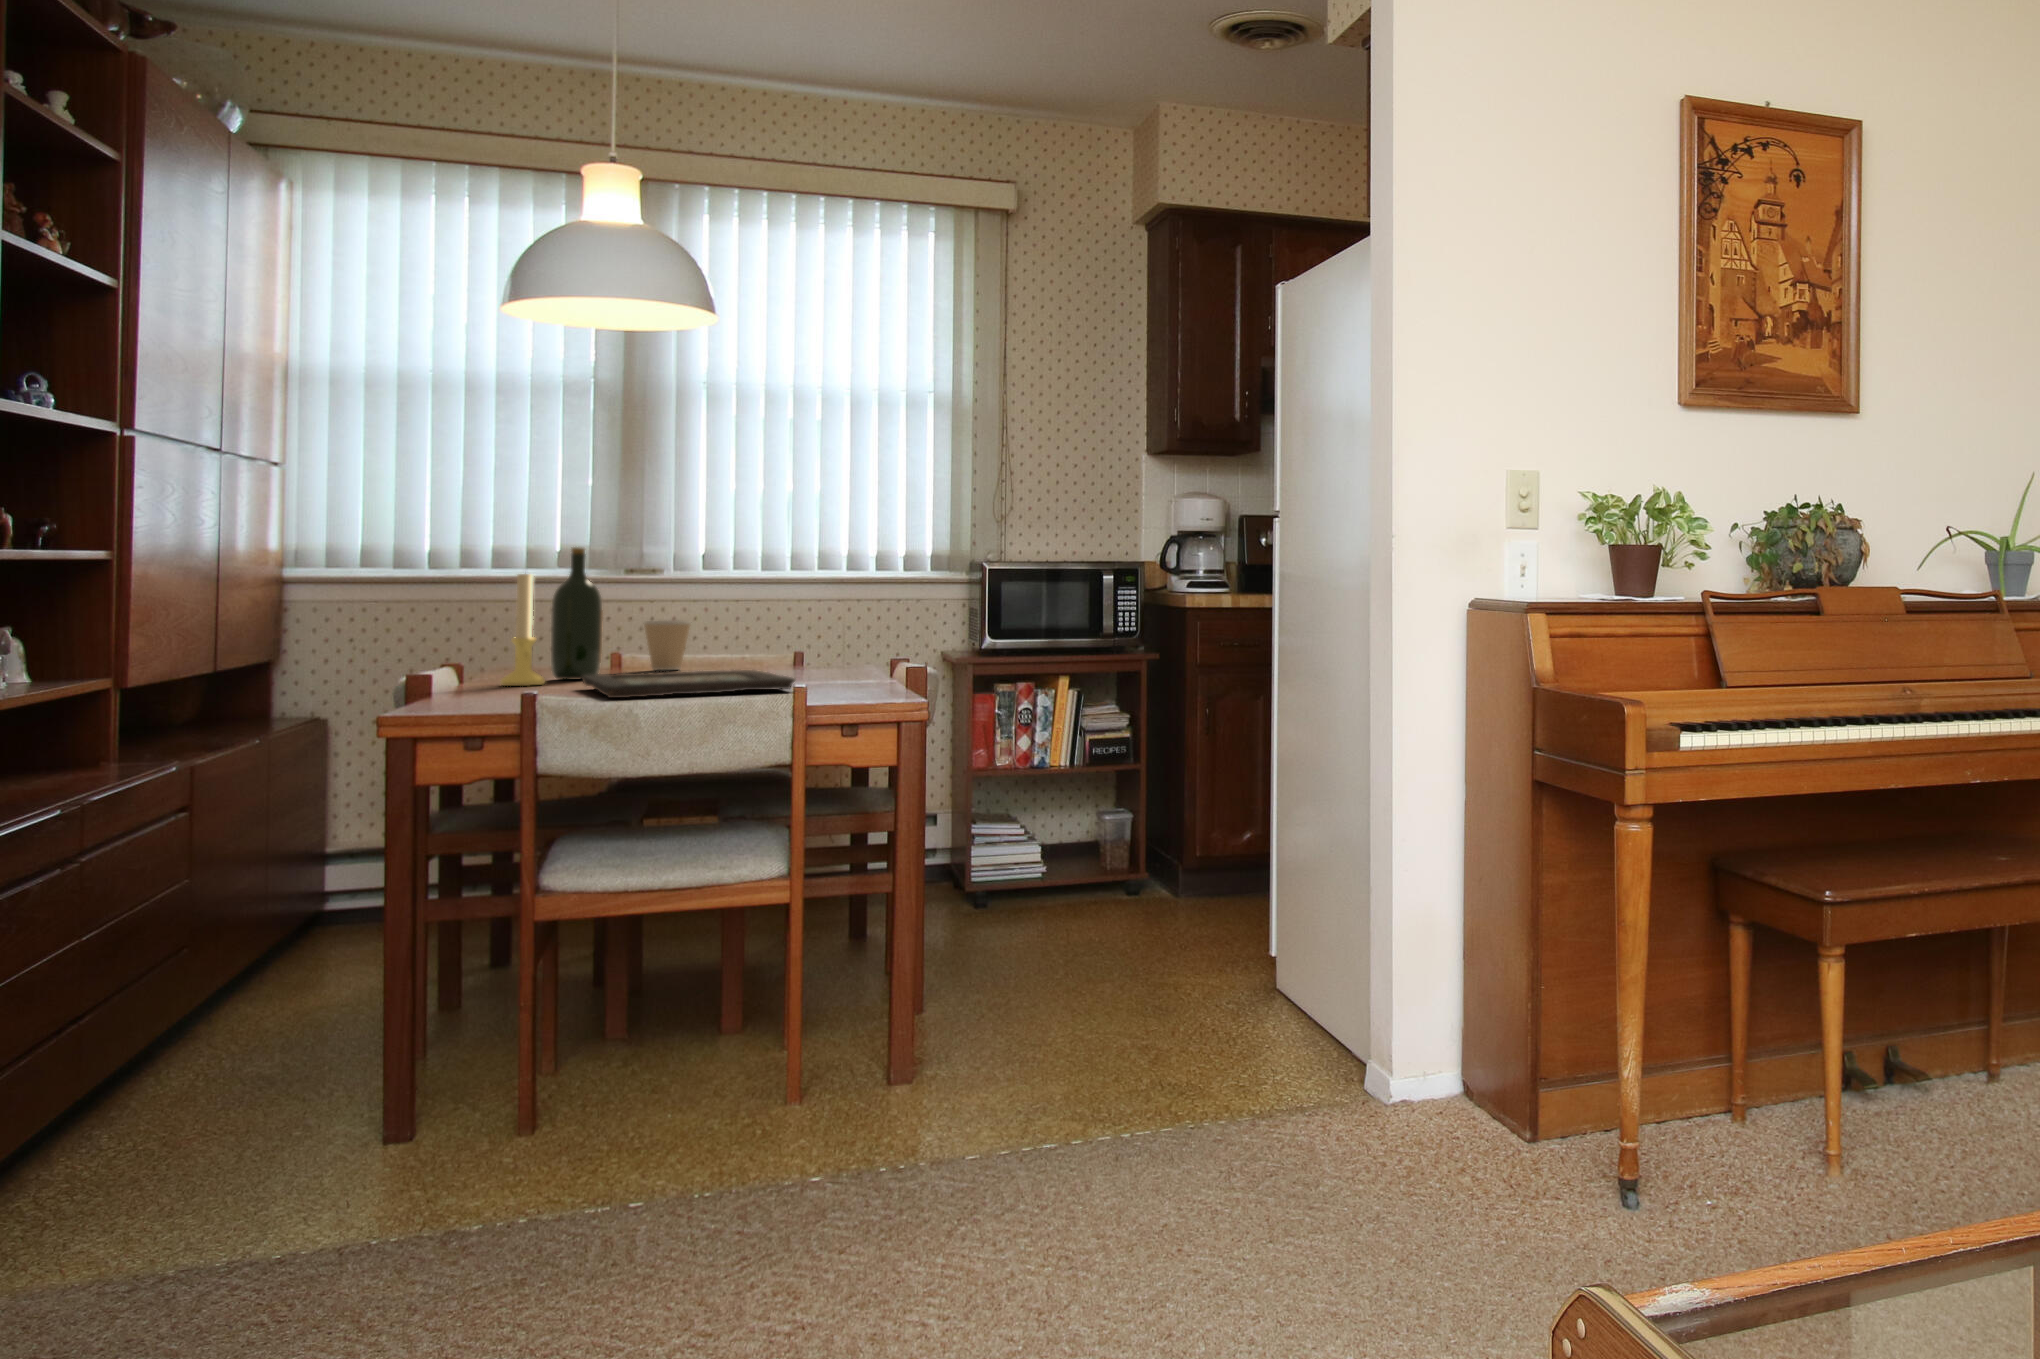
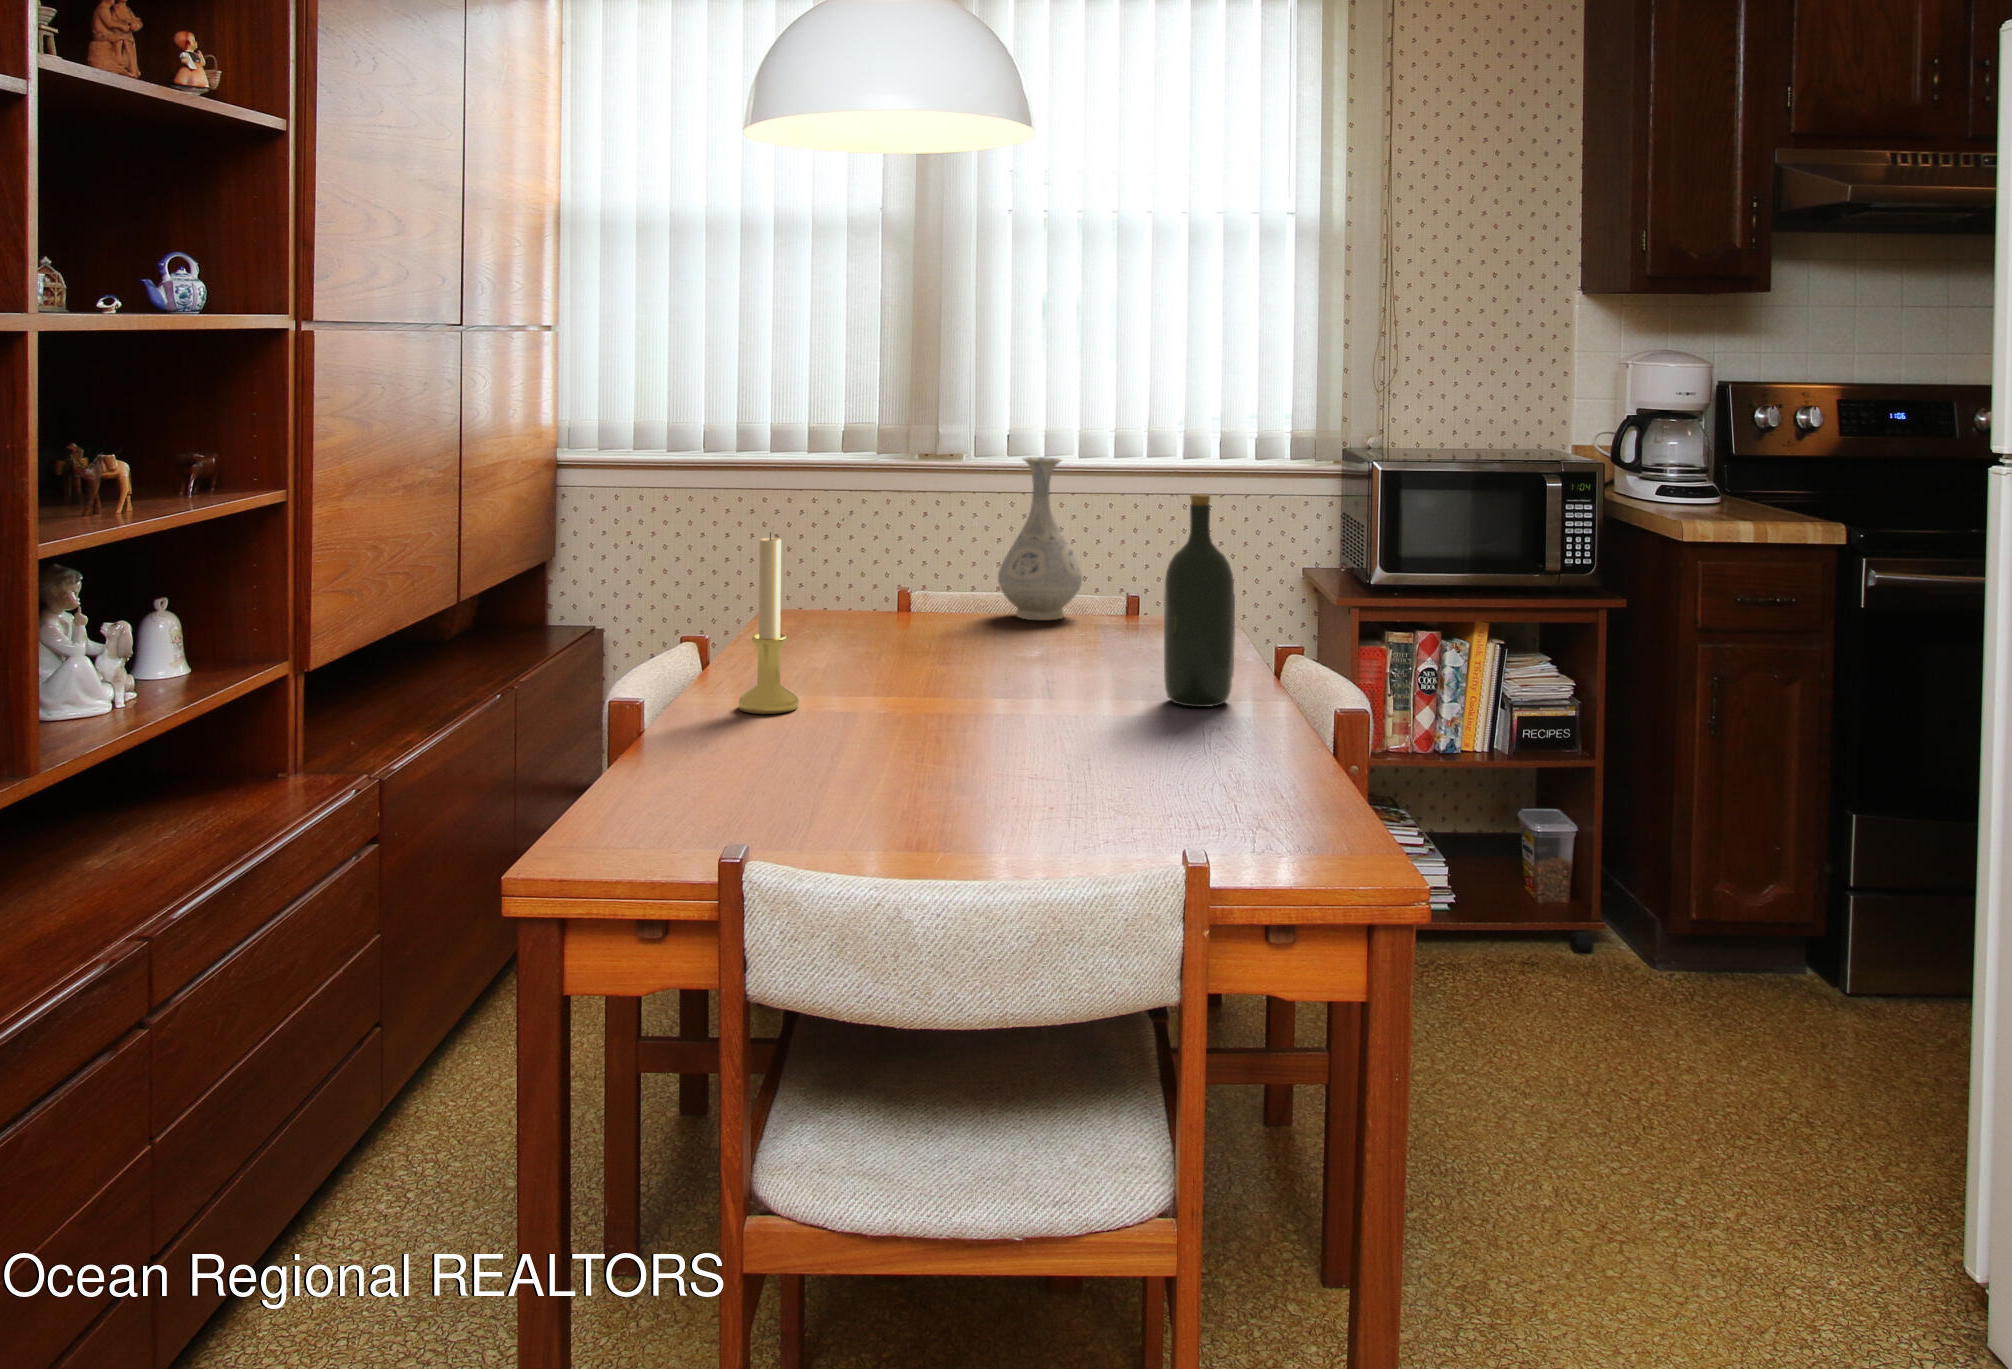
wine bottle: present [551,547,603,680] -> present [1164,494,1235,707]
vase: none [692,550,759,664] -> present [998,457,1082,620]
coffee cup: present [643,621,691,670] -> none [934,569,998,646]
decorative tray: present [581,670,795,698] -> none [841,710,1175,825]

